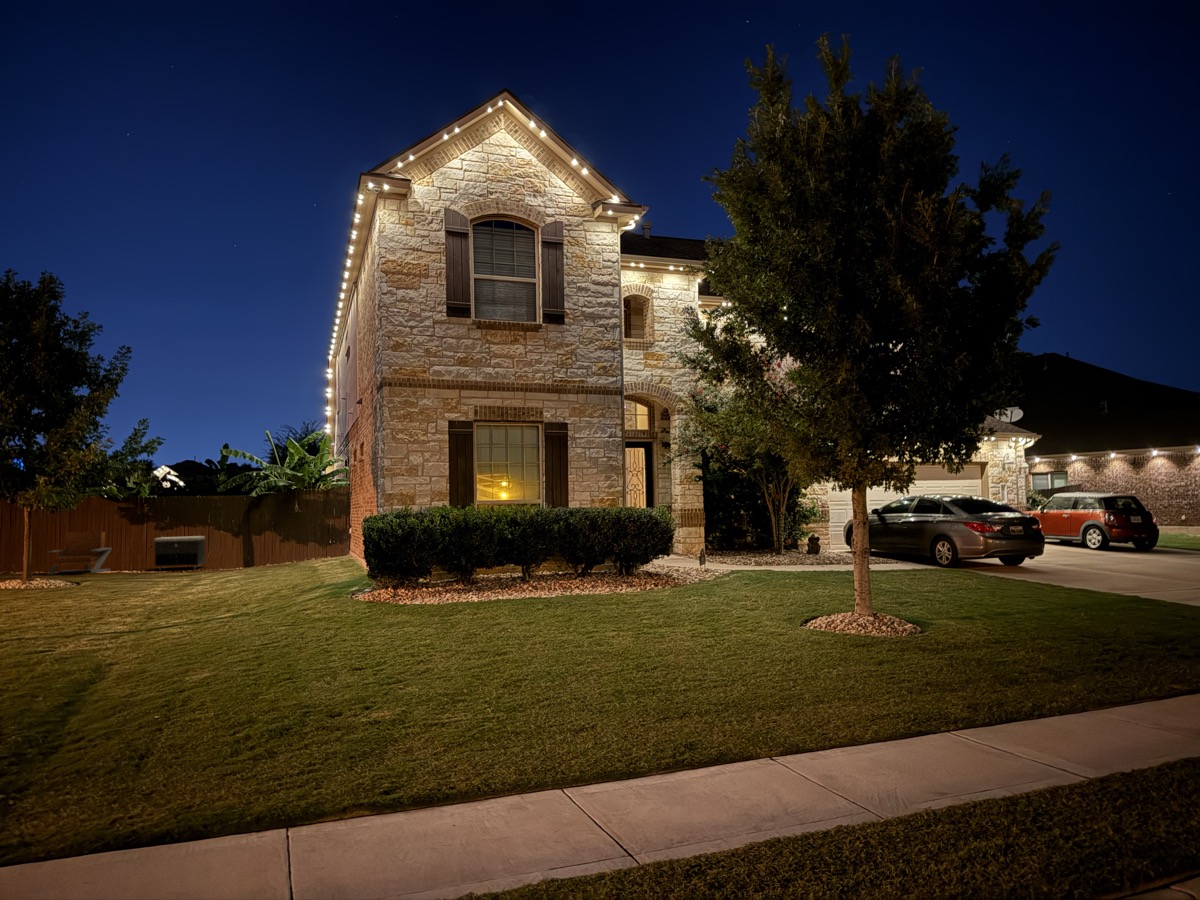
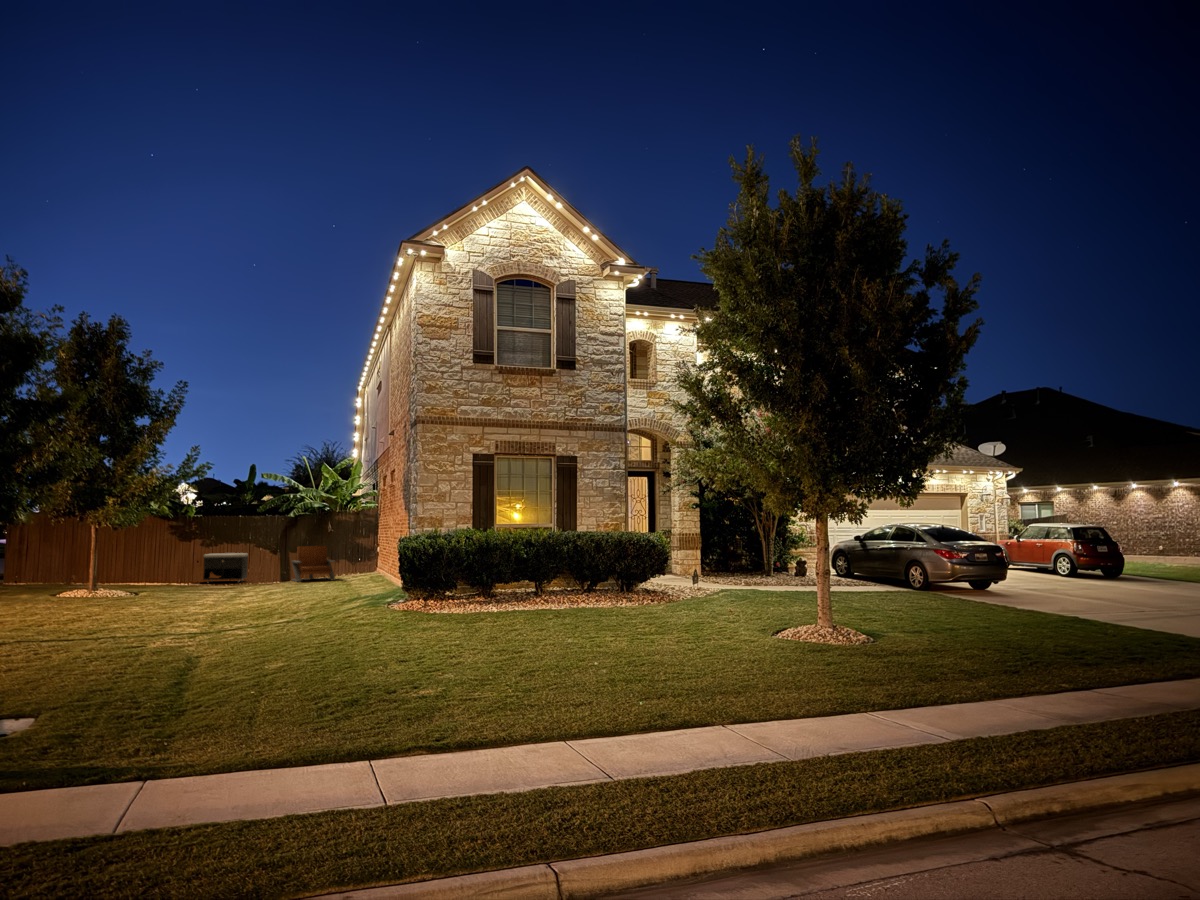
lounge chair: present [47,532,111,575] -> present [292,546,335,582]

